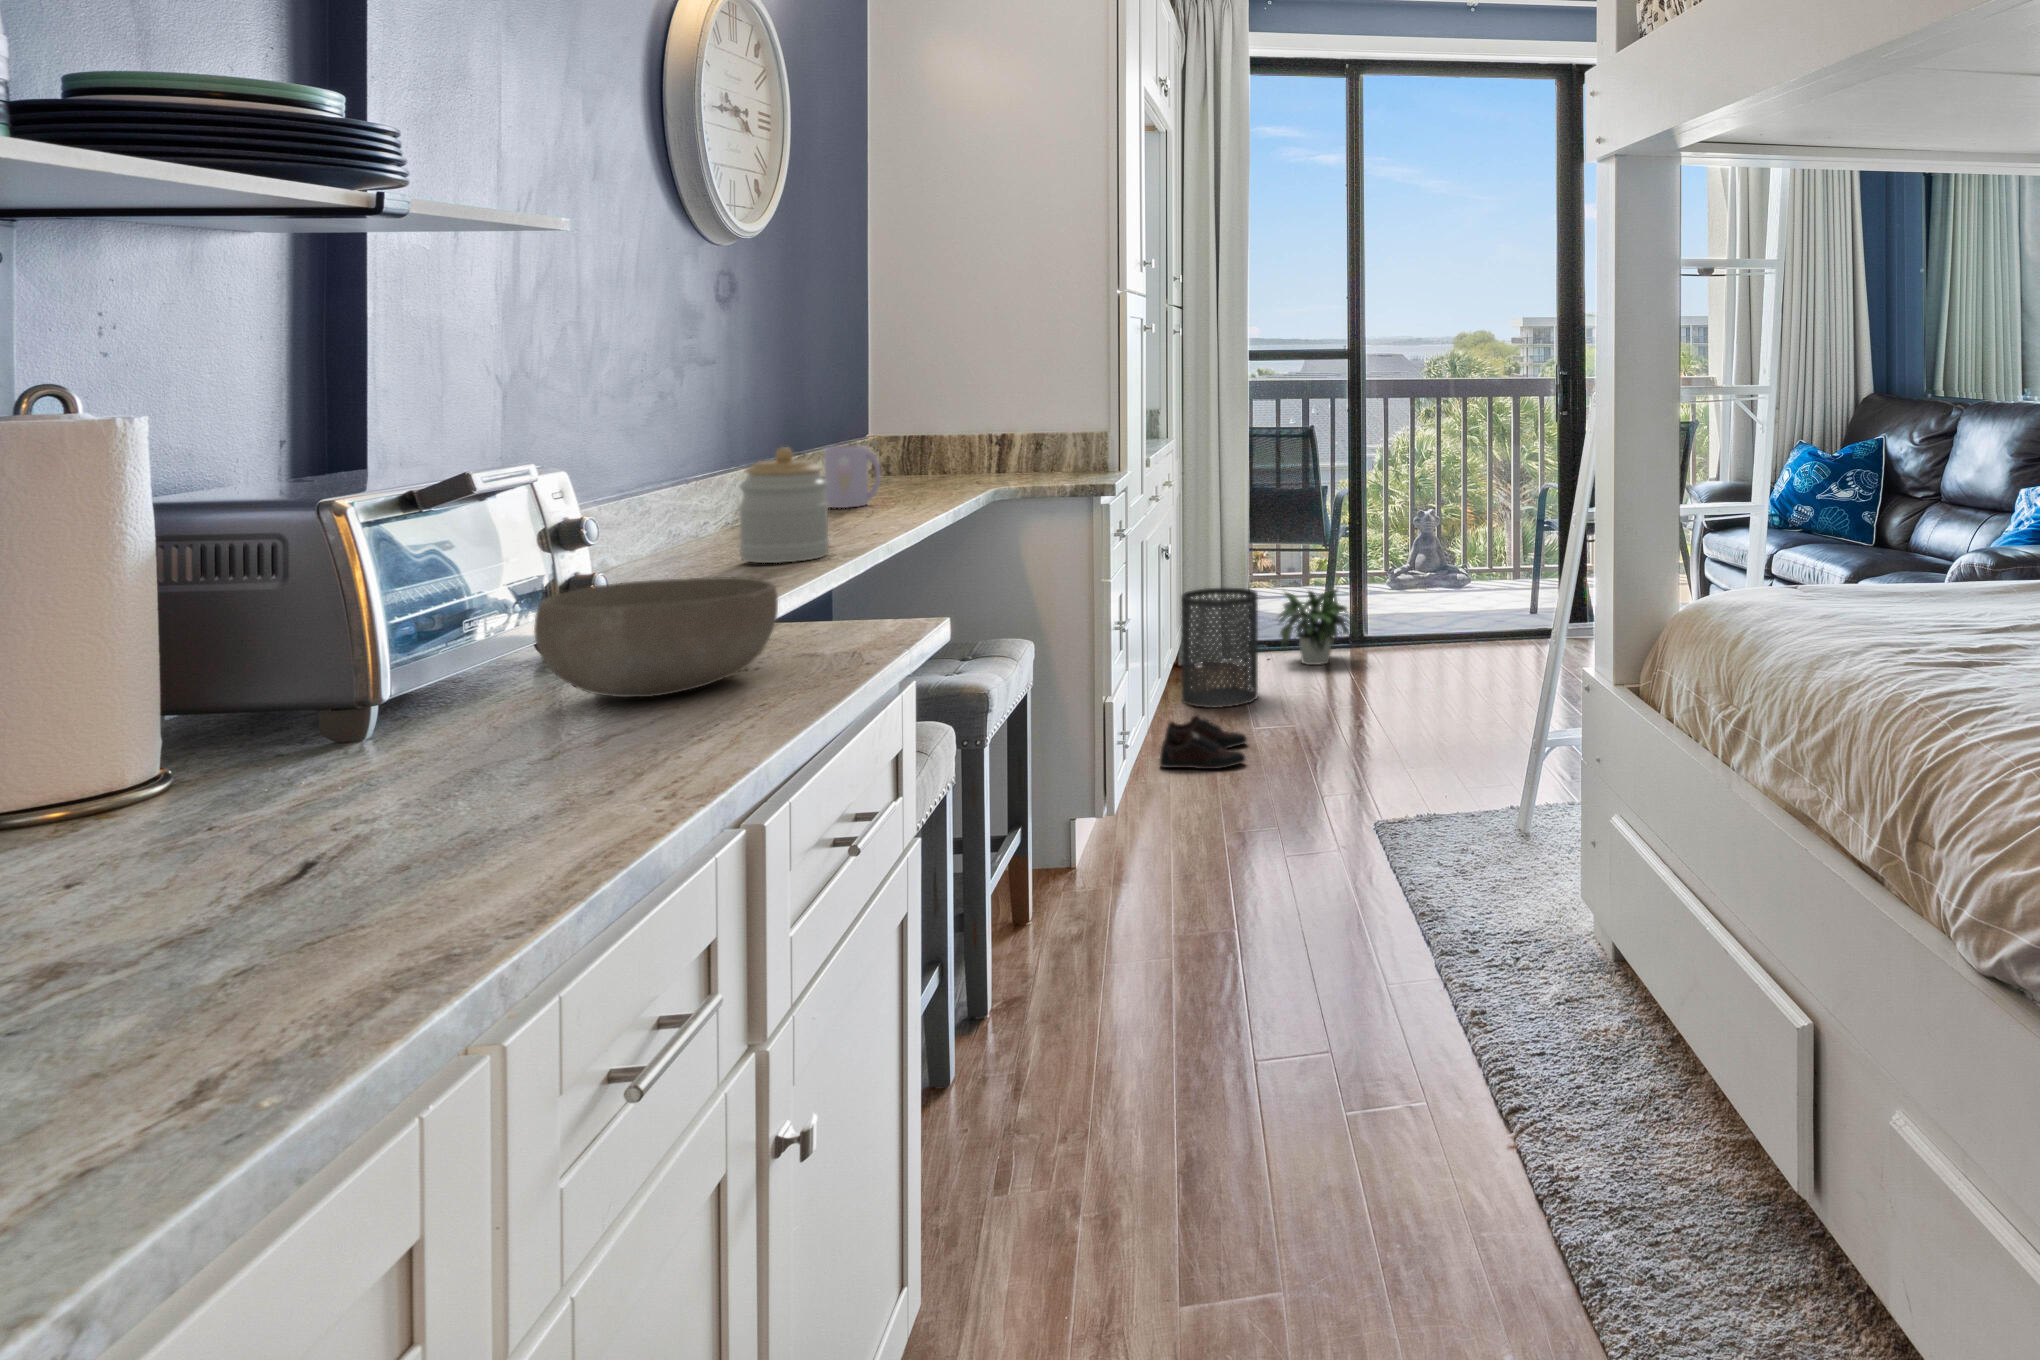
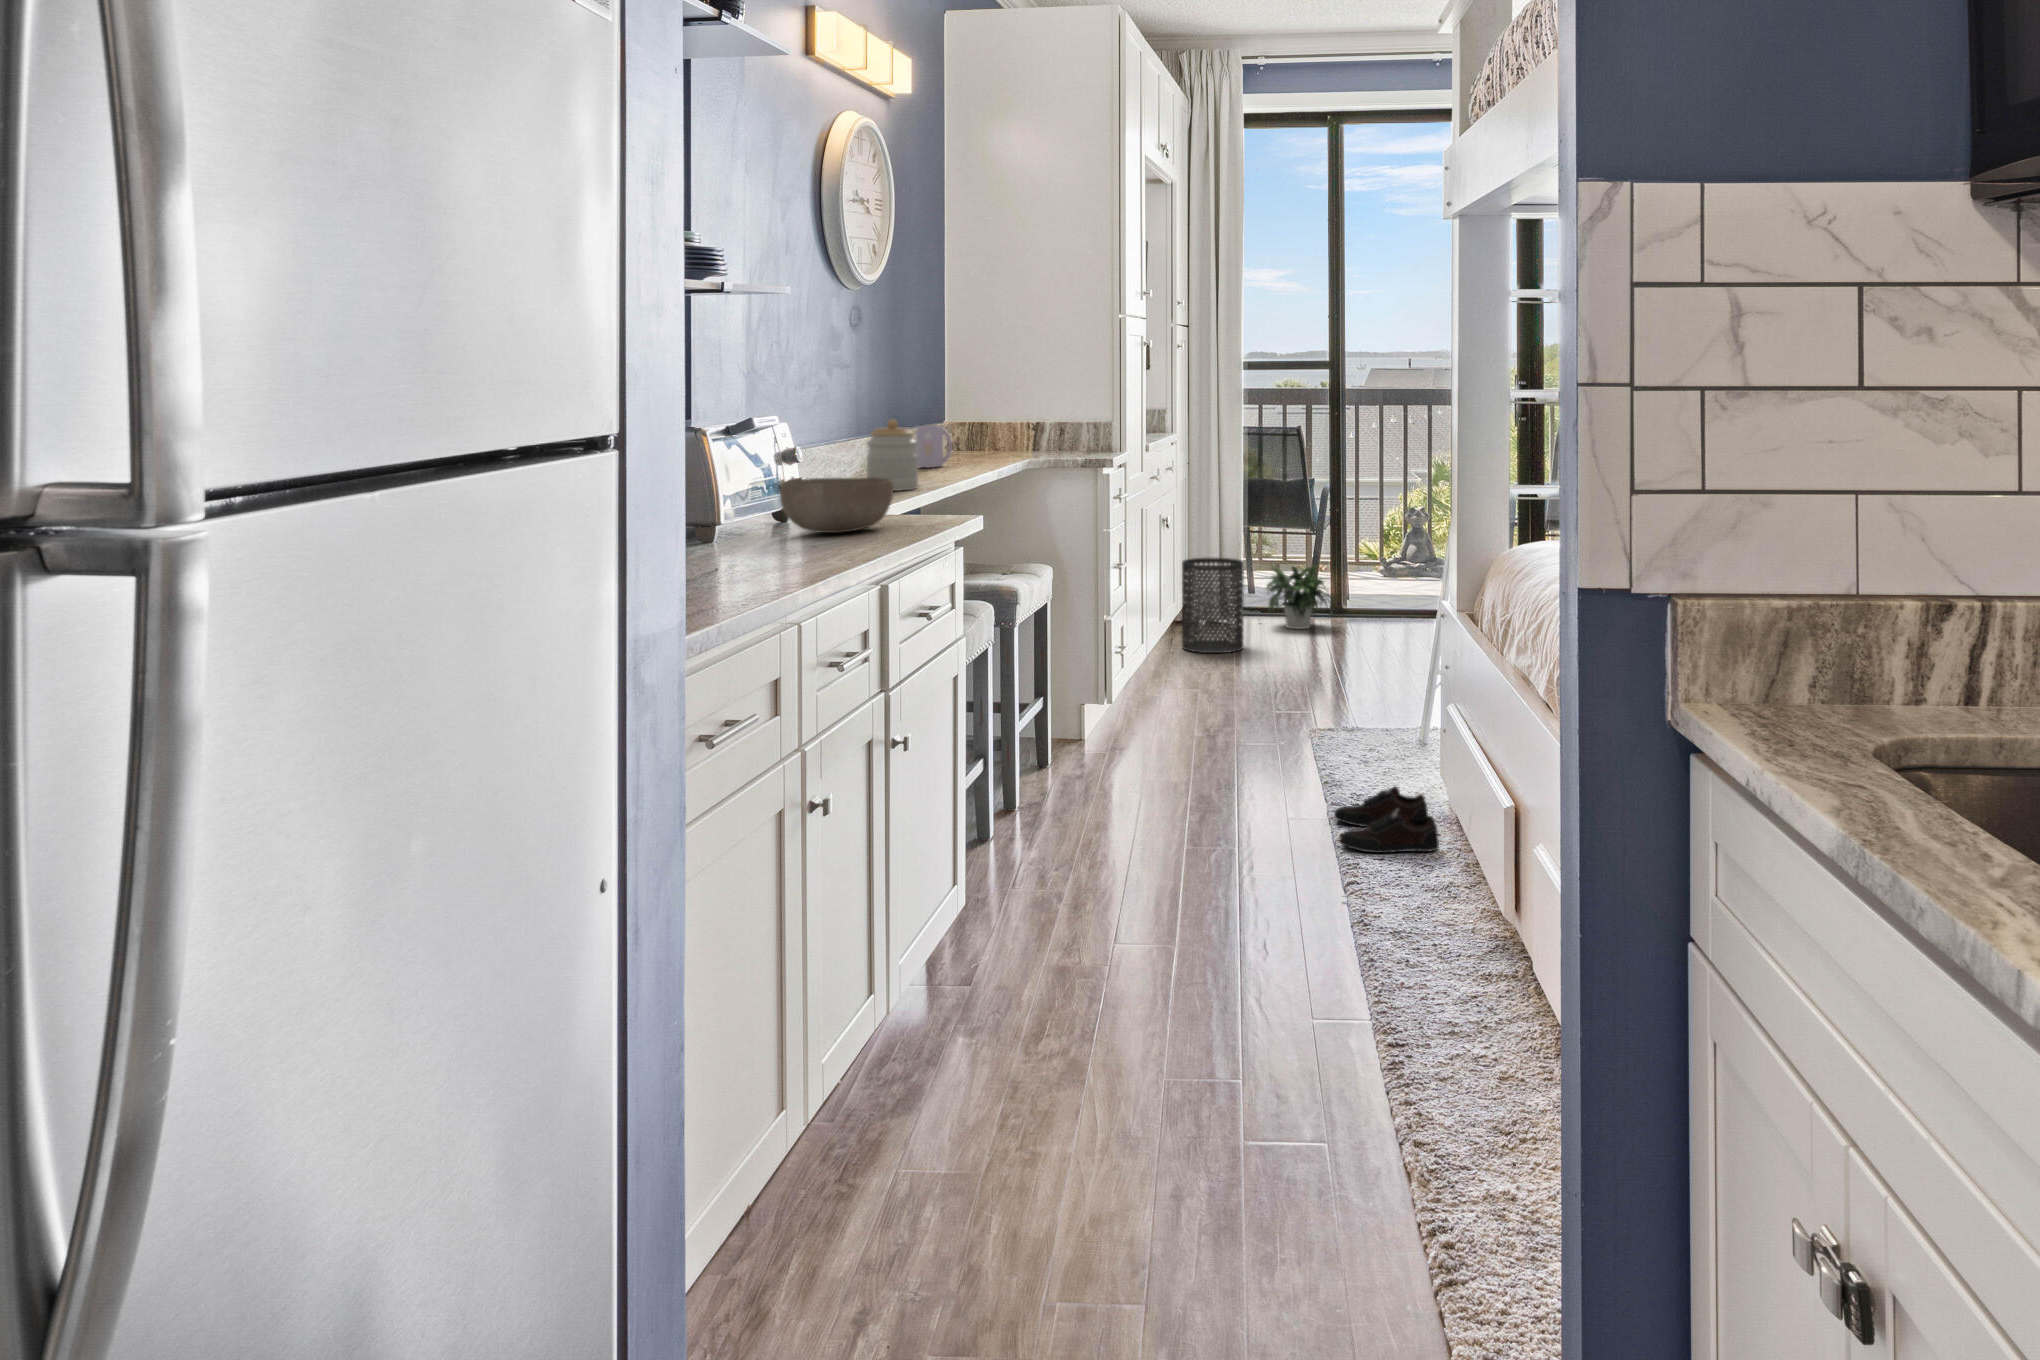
shoe: present [1159,714,1247,769] -> present [1334,786,1439,853]

